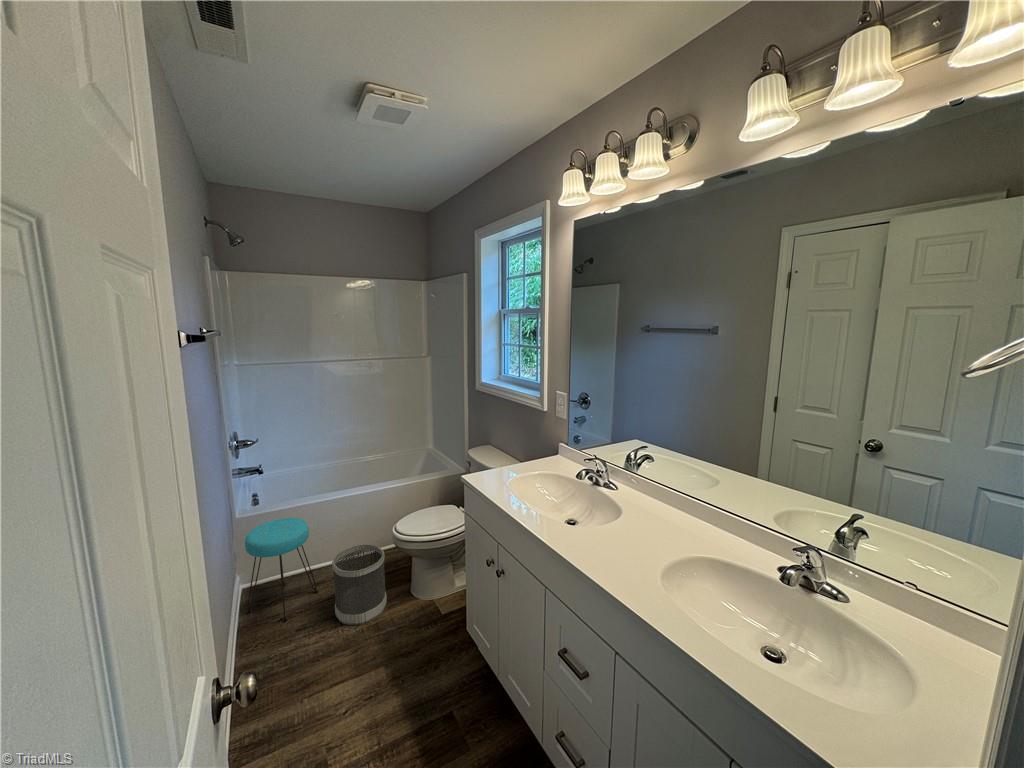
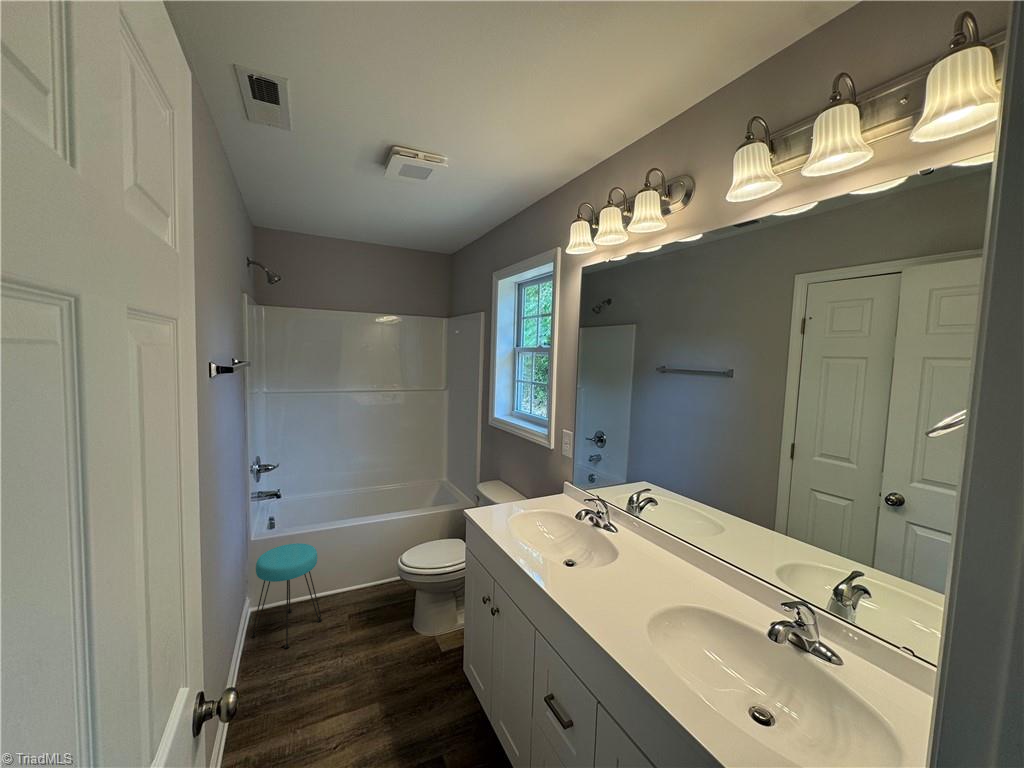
wastebasket: present [332,544,387,625] -> none [336,574,388,658]

